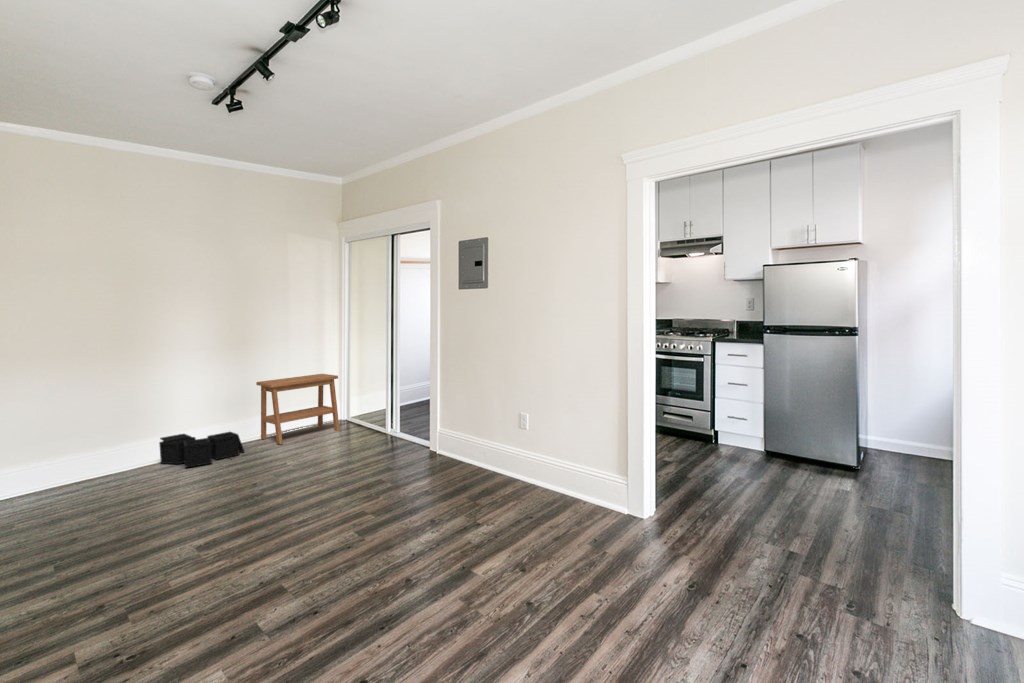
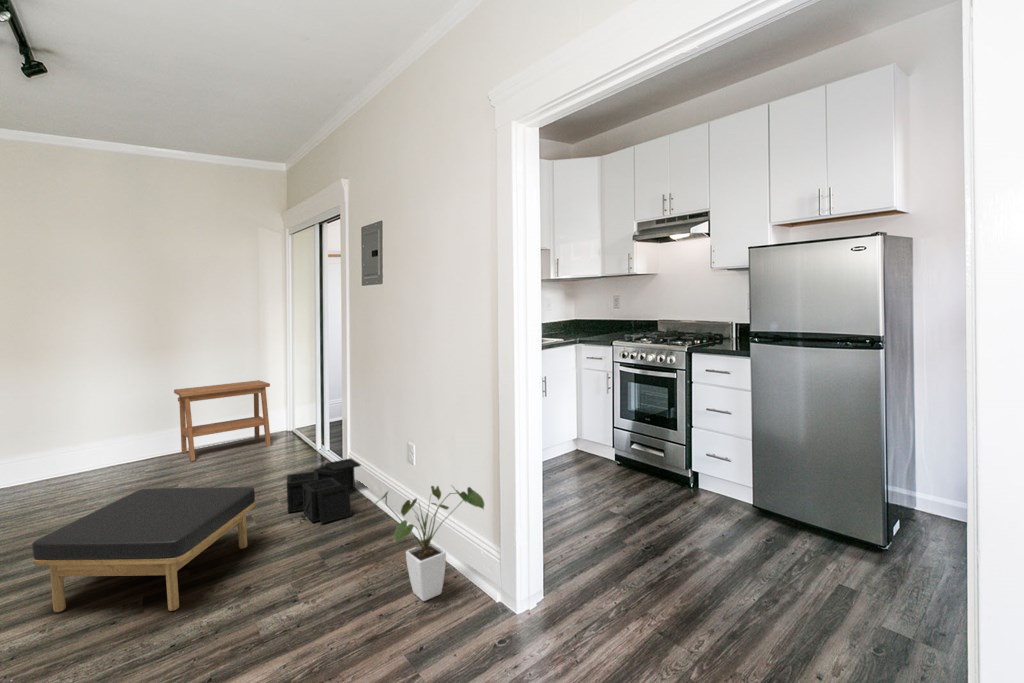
storage bin: present [159,432,244,468] -> present [287,459,361,523]
house plant: none [540,435,616,518] -> present [374,486,484,601]
ottoman: none [283,450,410,543] -> present [32,487,256,612]

